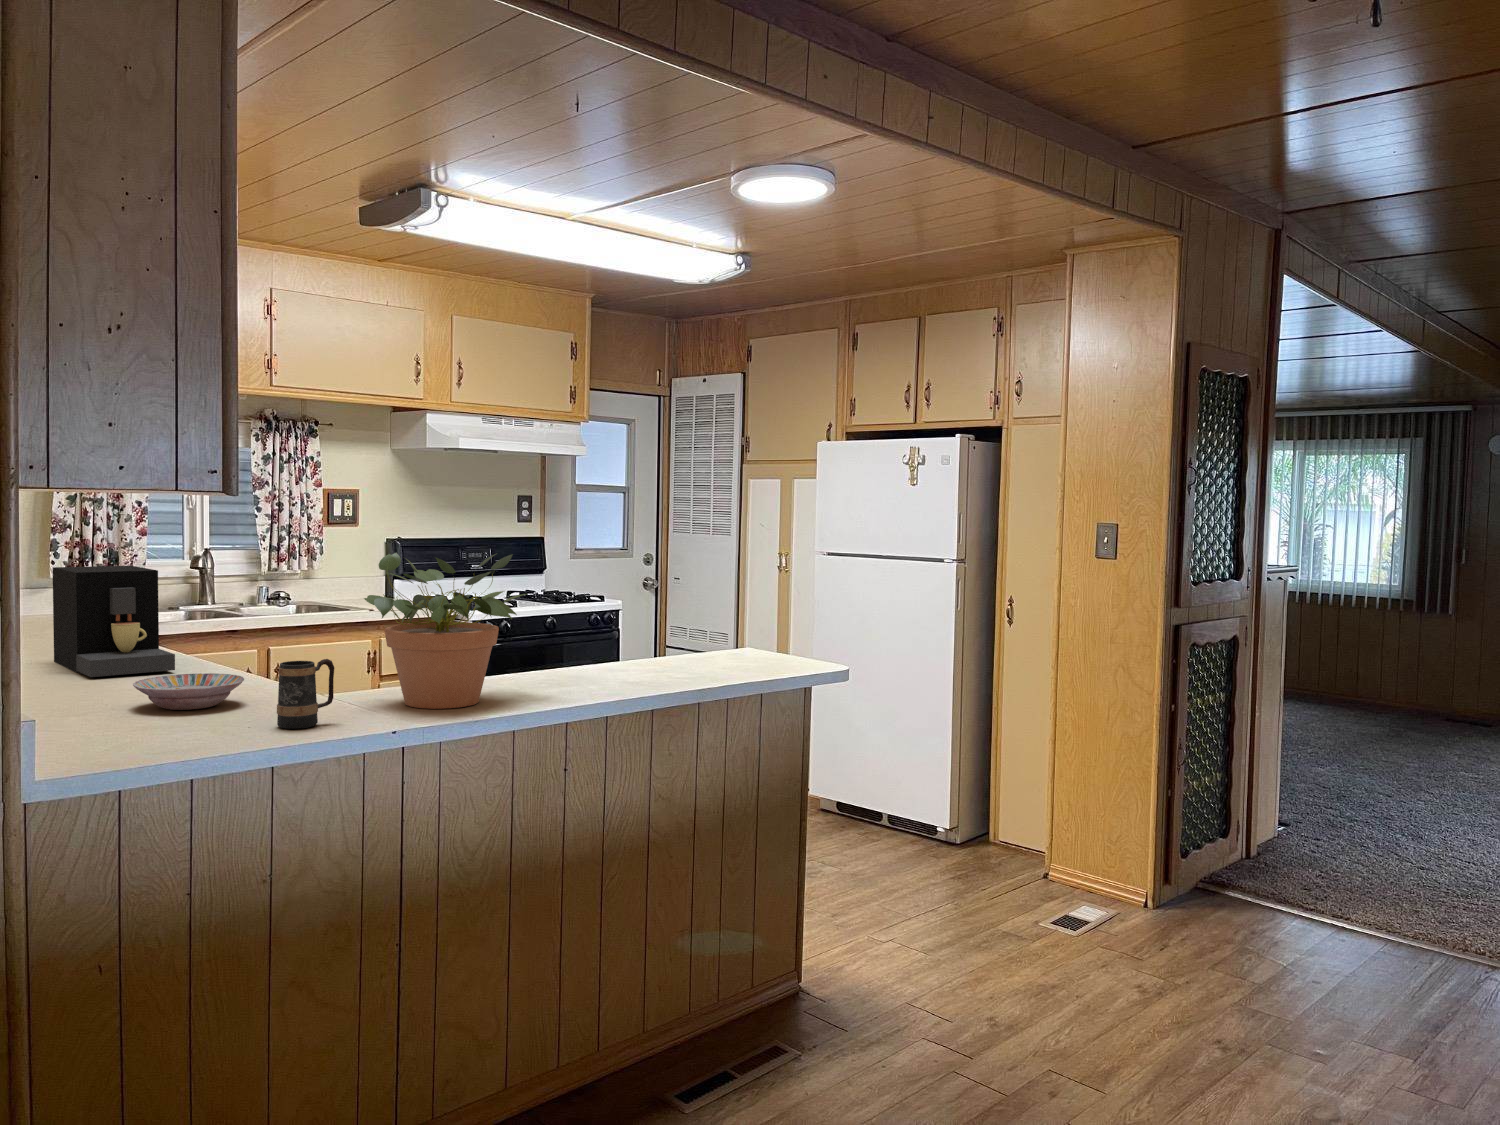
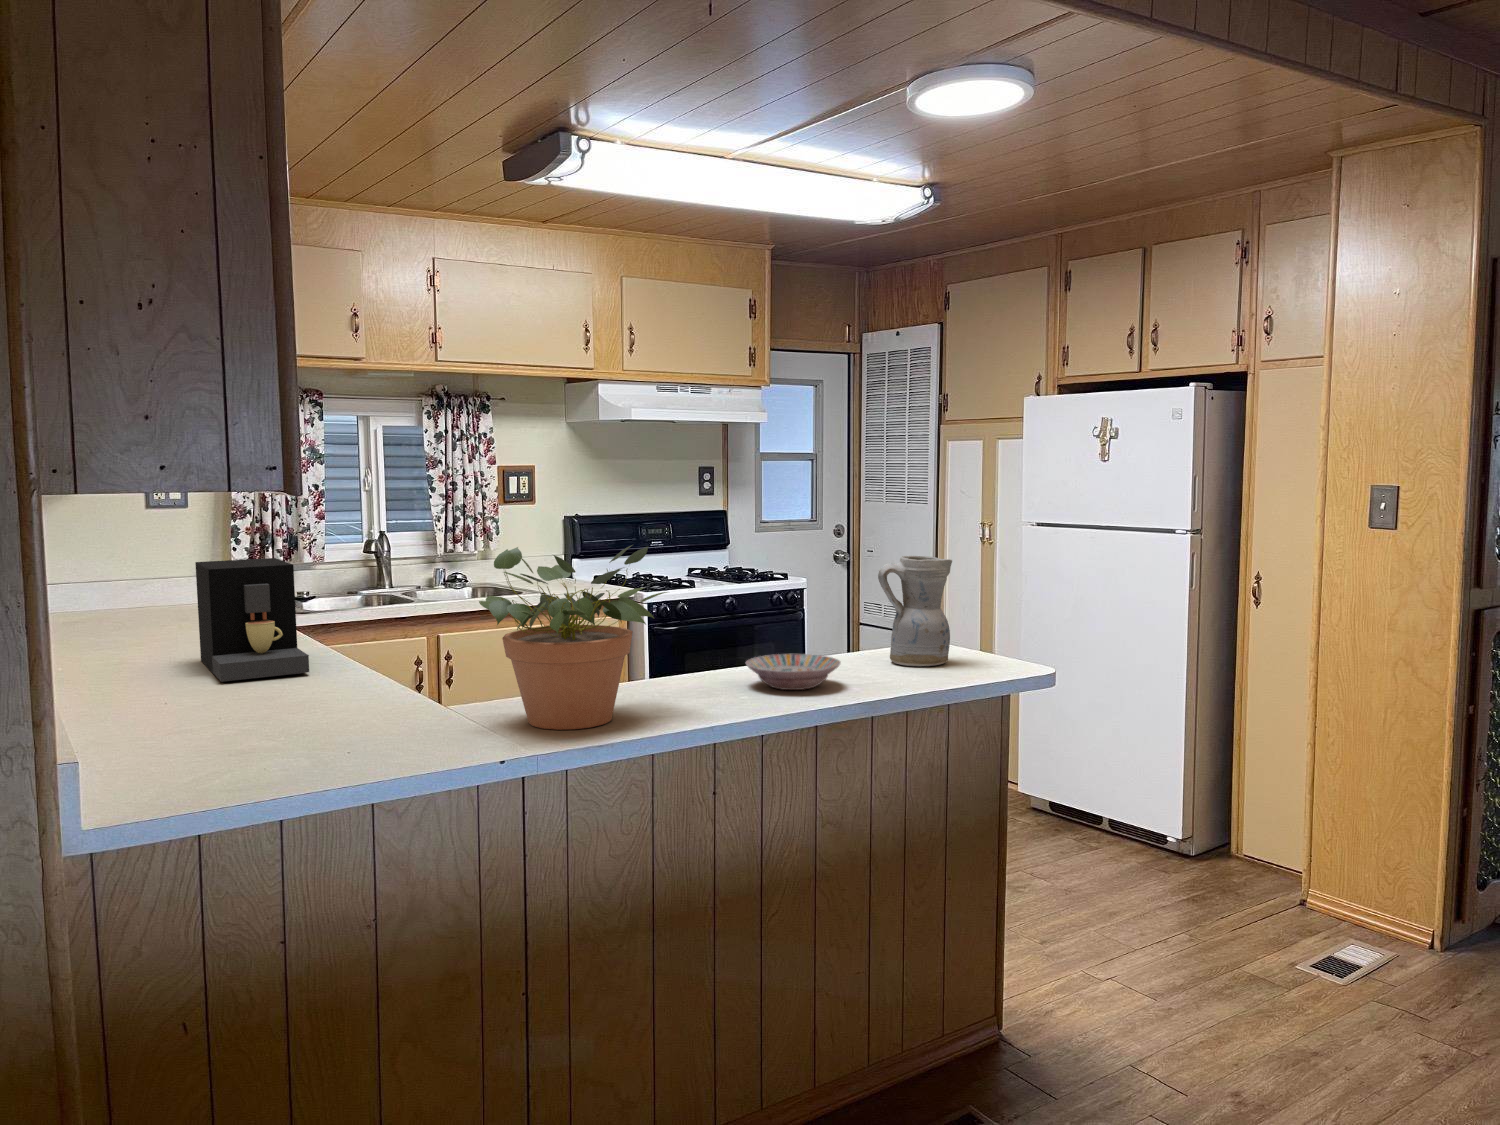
ceramic pitcher: none [700,572,762,666] -> present [878,556,952,666]
mug: present [277,659,334,729] -> none [373,677,437,759]
bowl: present [133,673,244,710] -> present [746,654,841,690]

